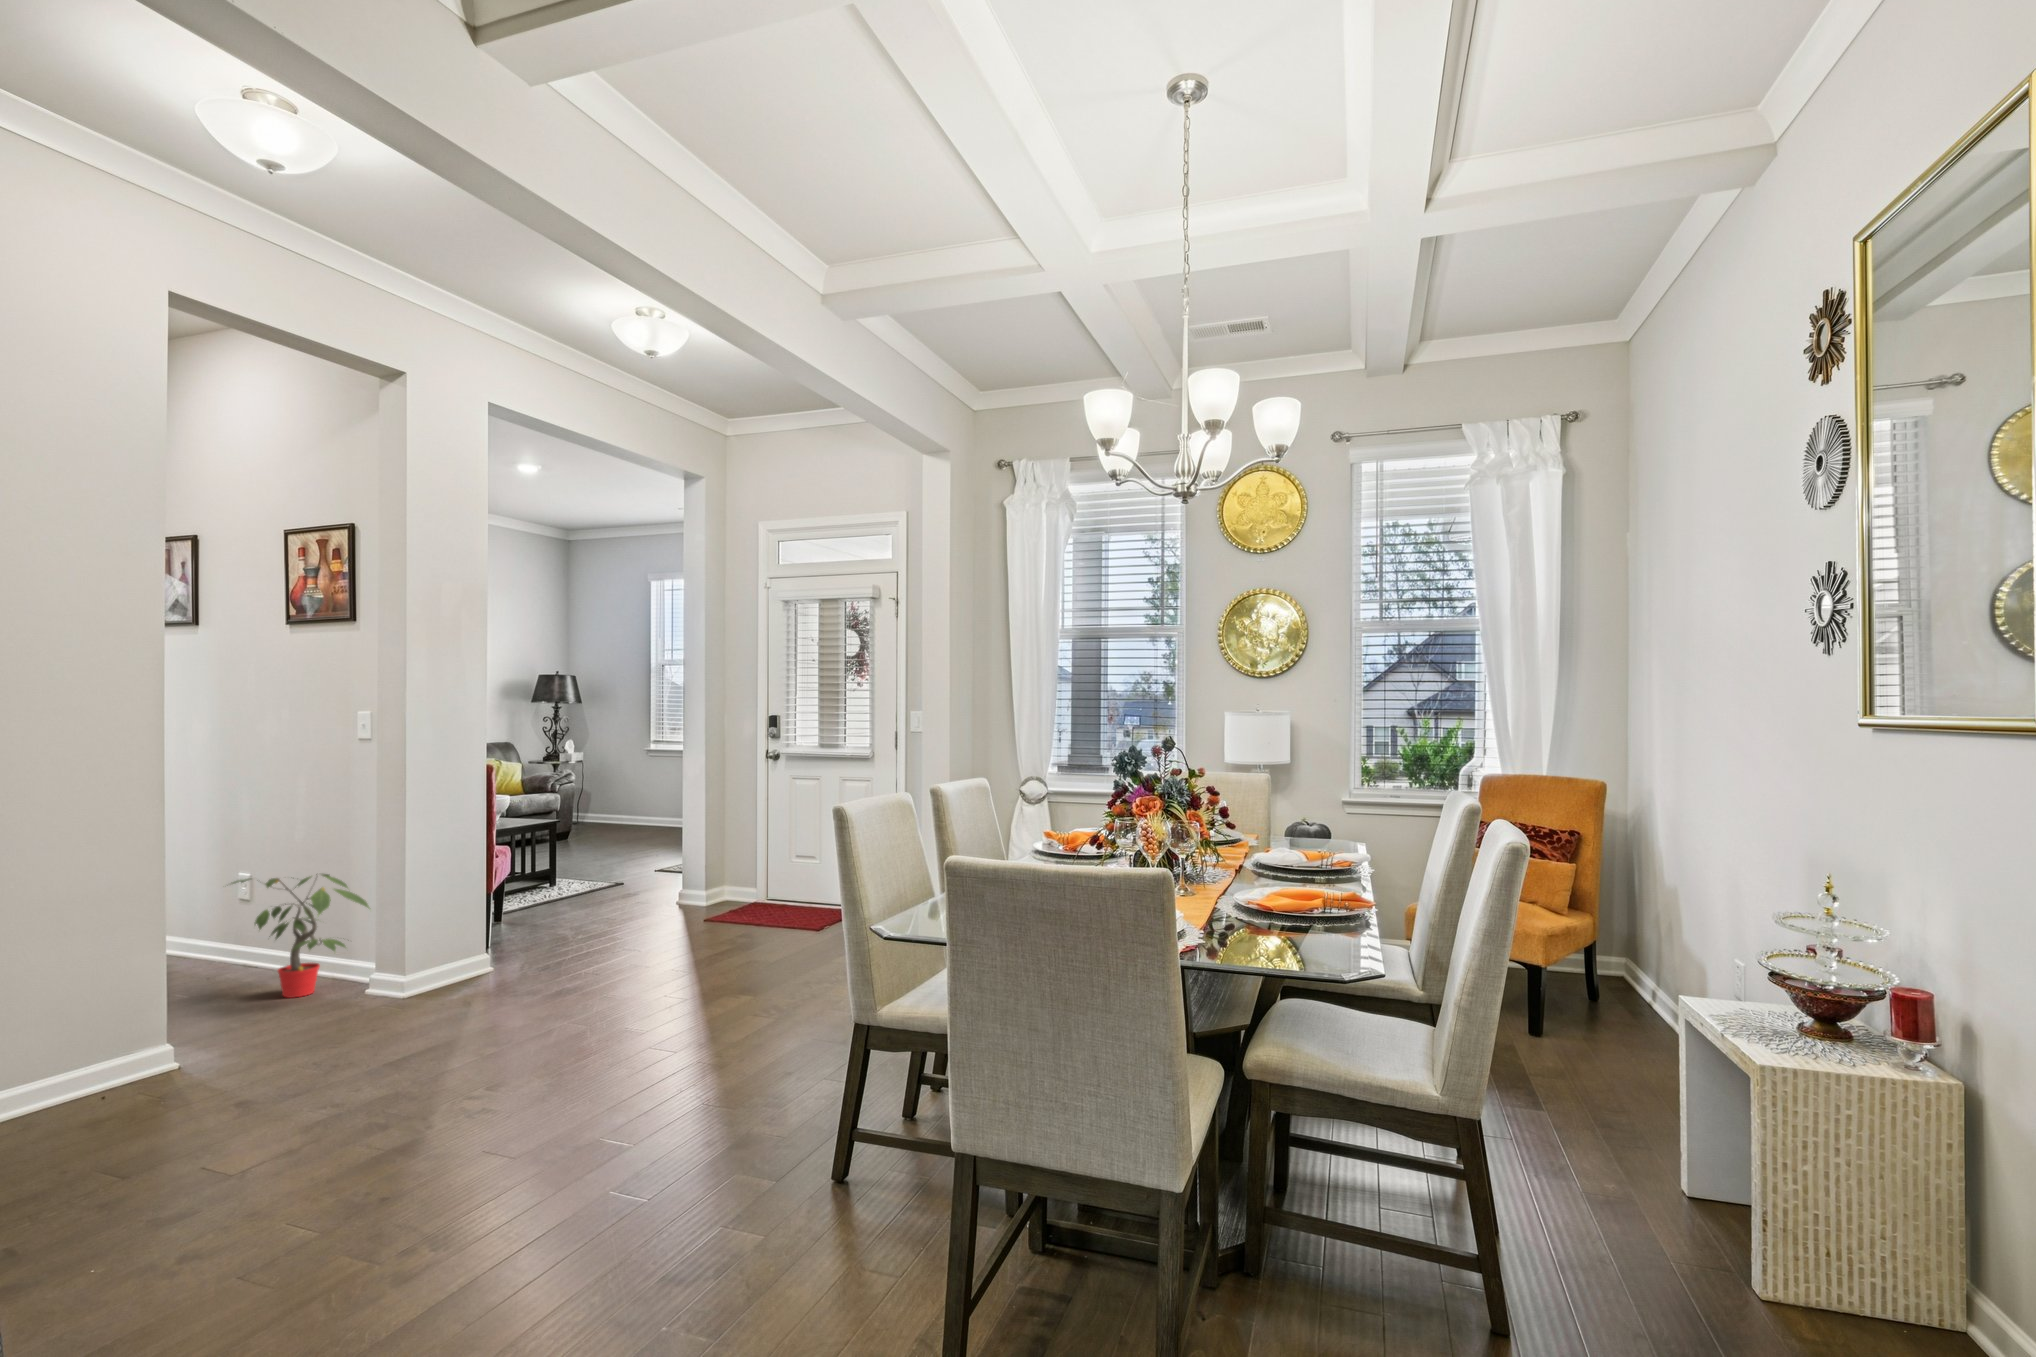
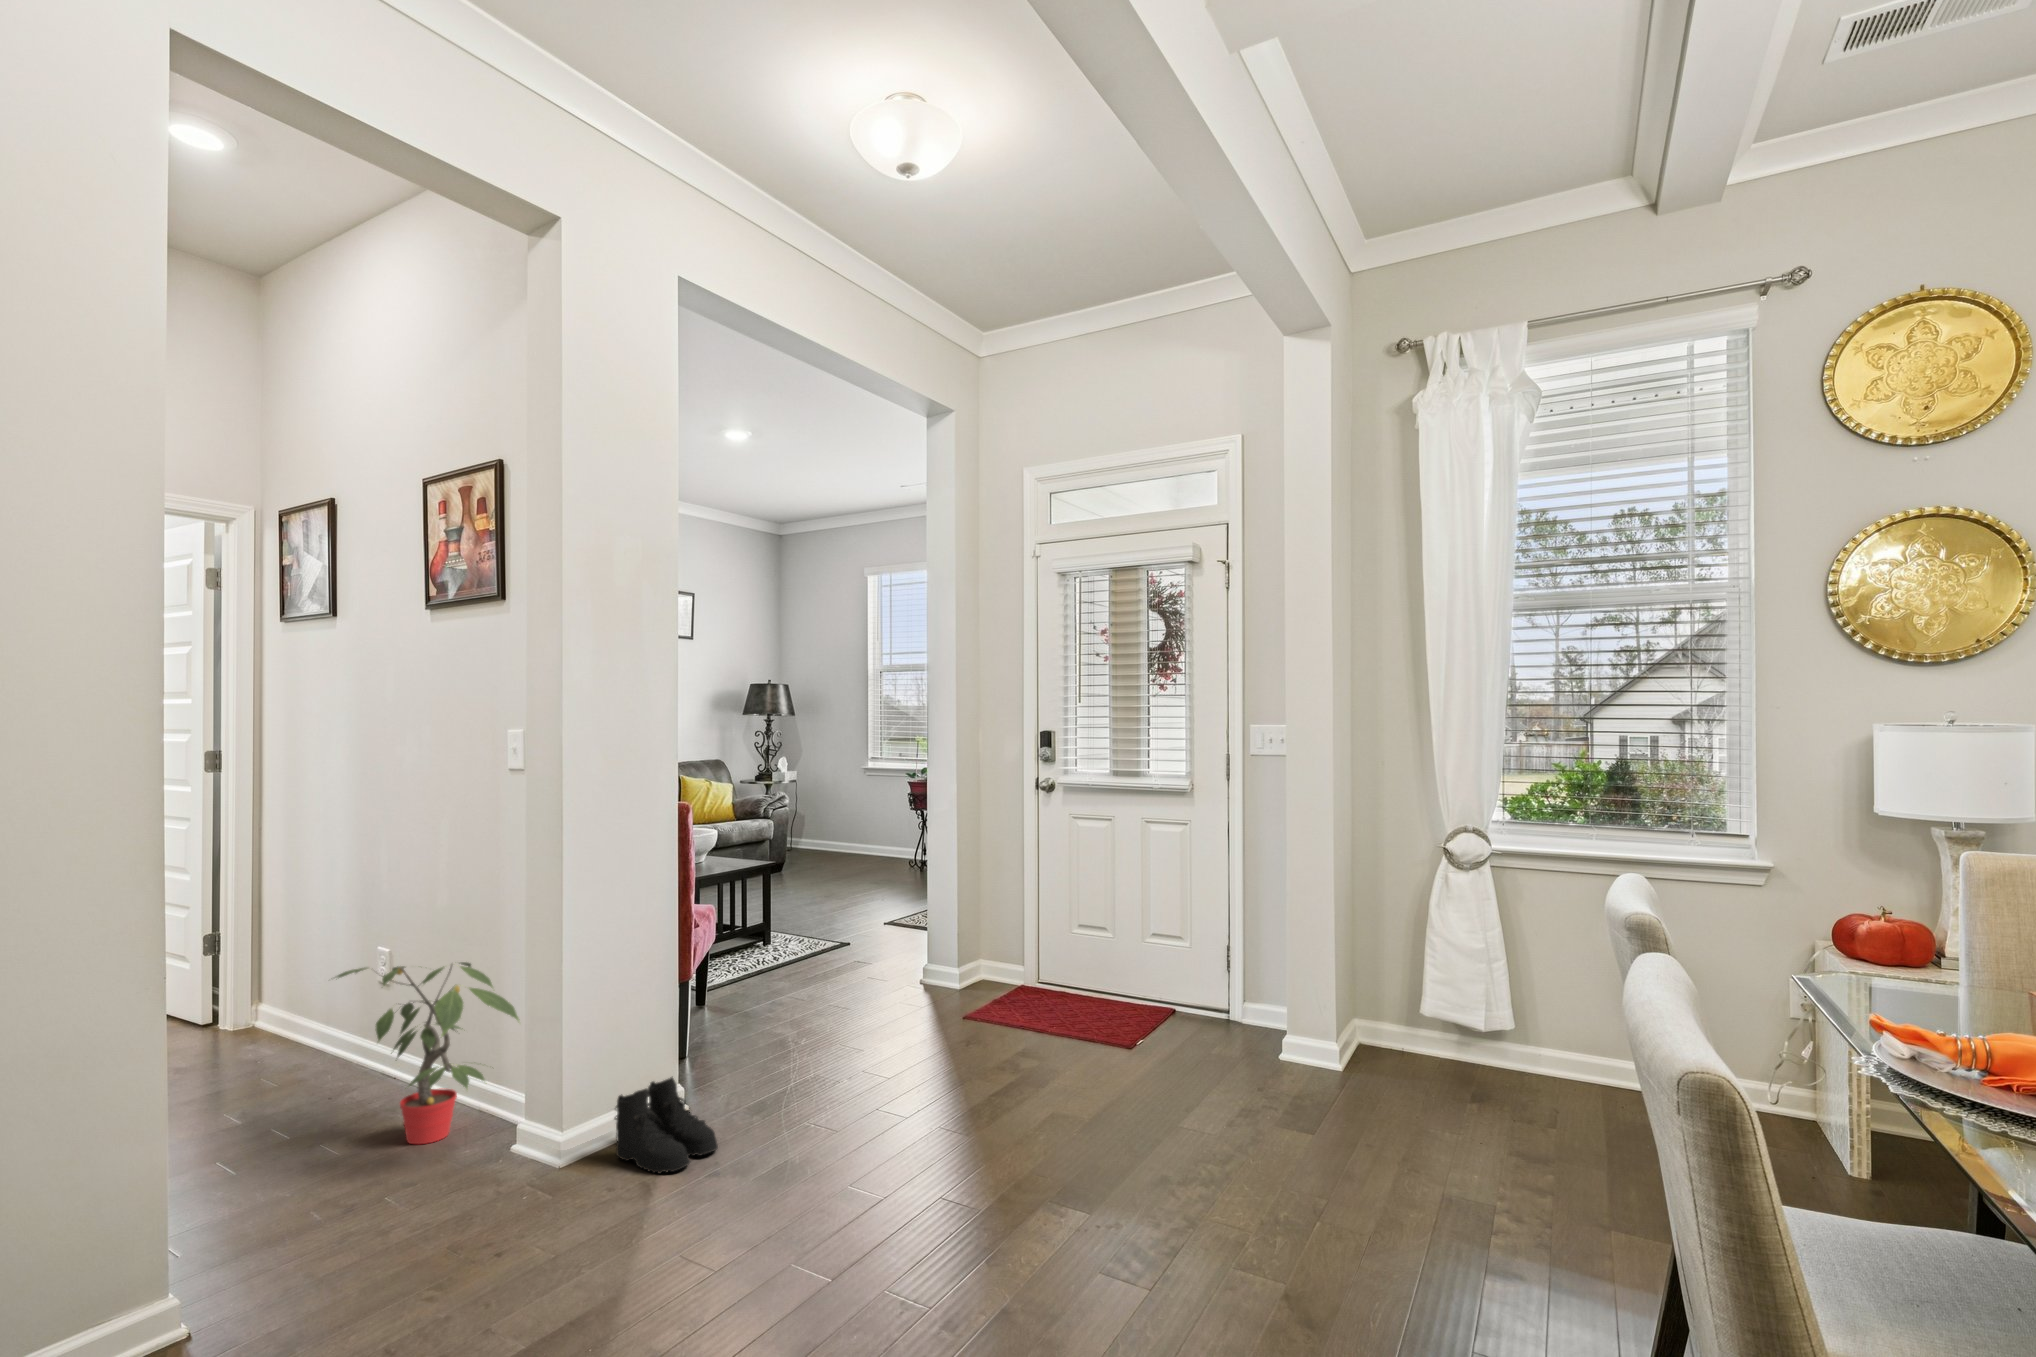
boots: none [440,944,515,1001] -> present [614,1077,718,1174]

